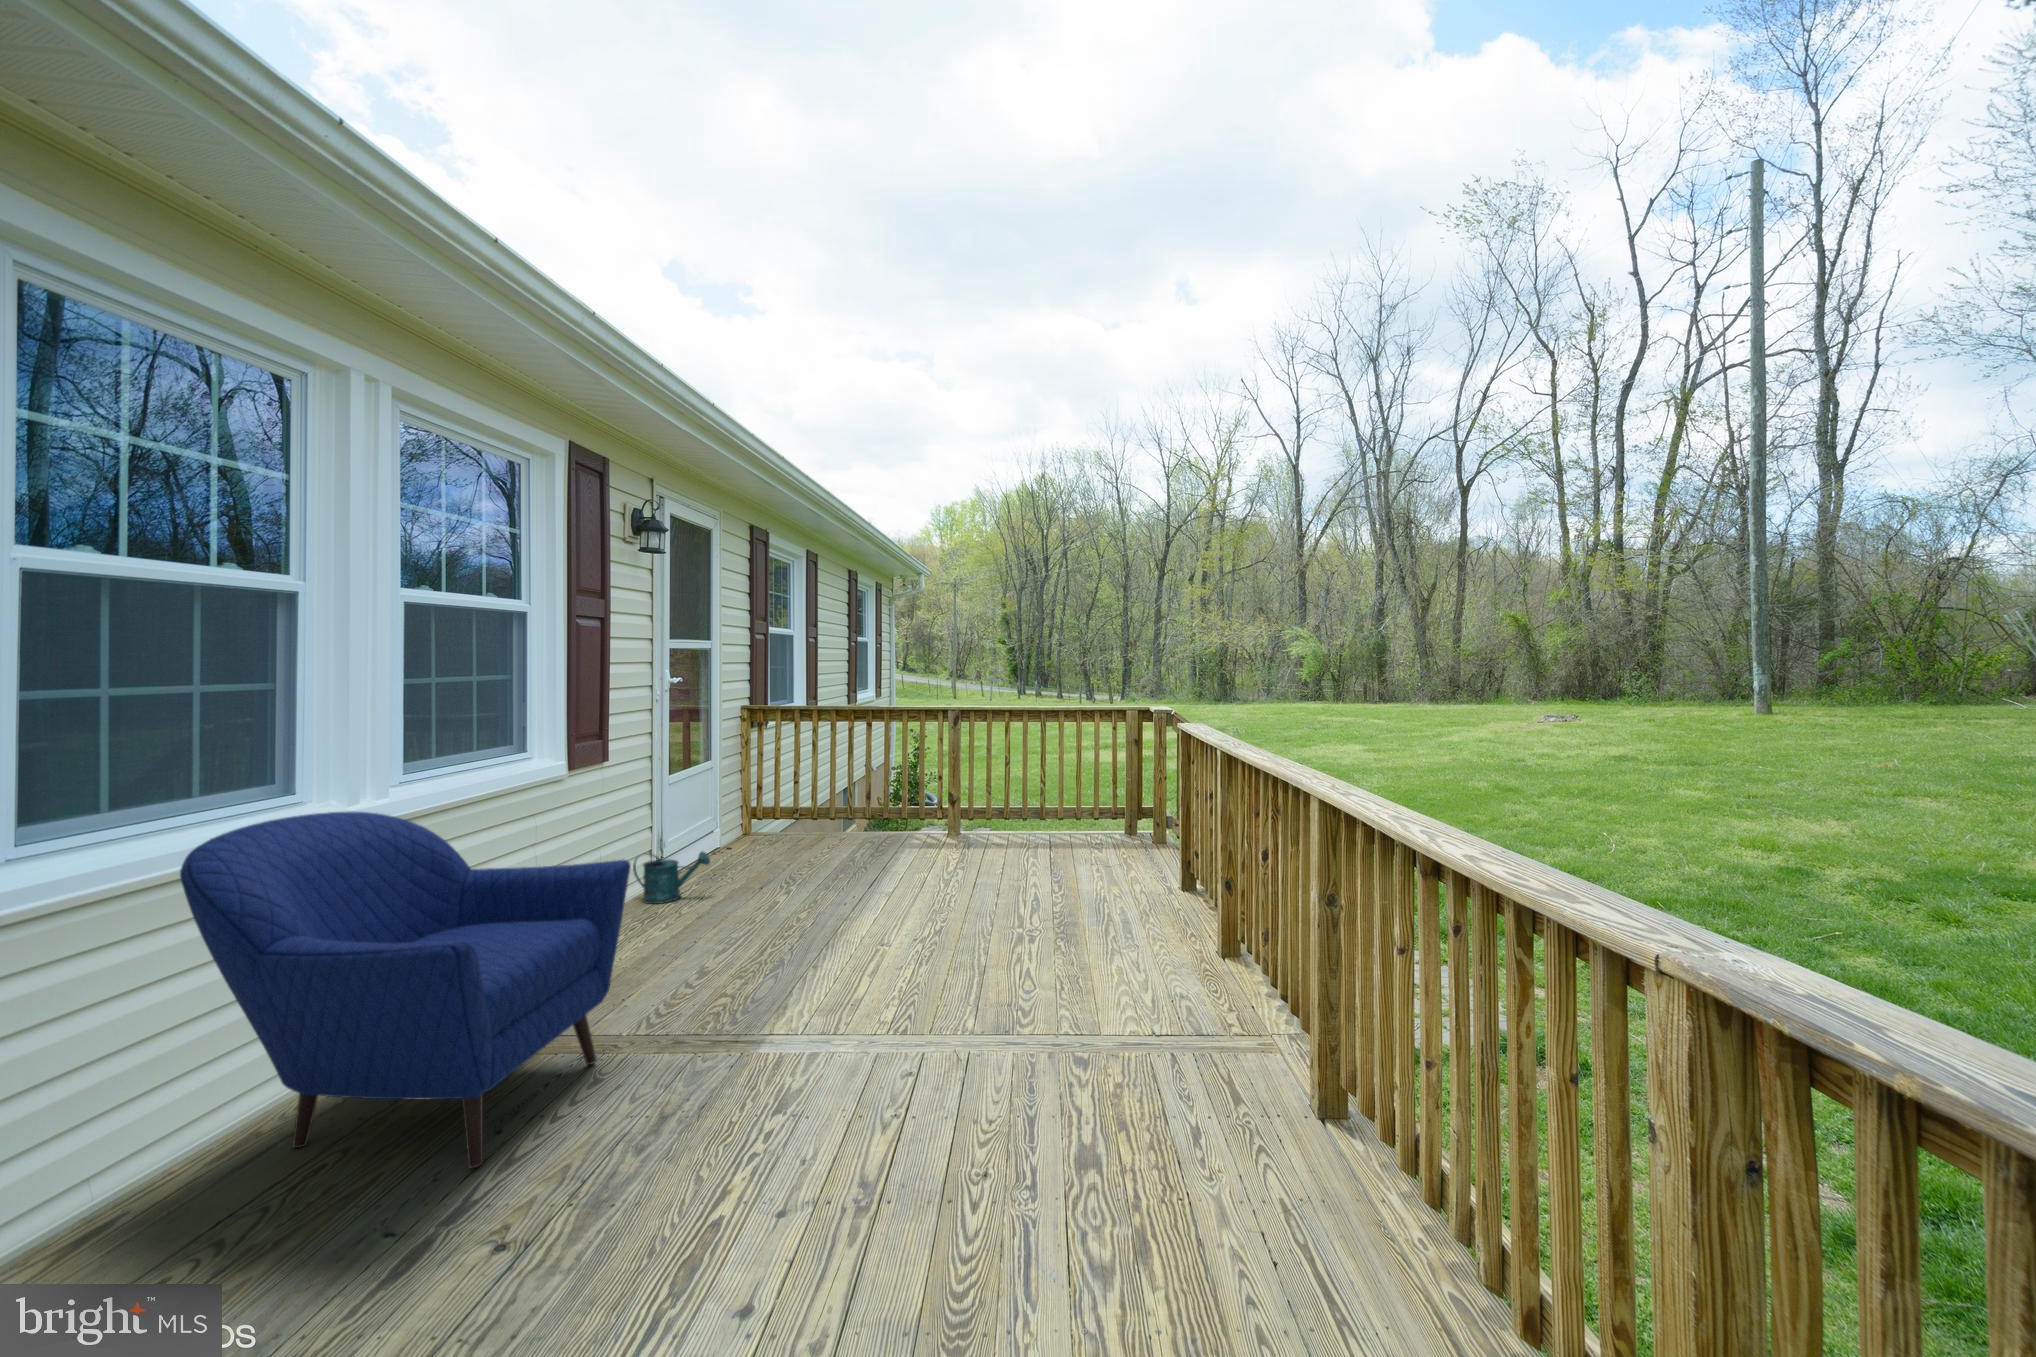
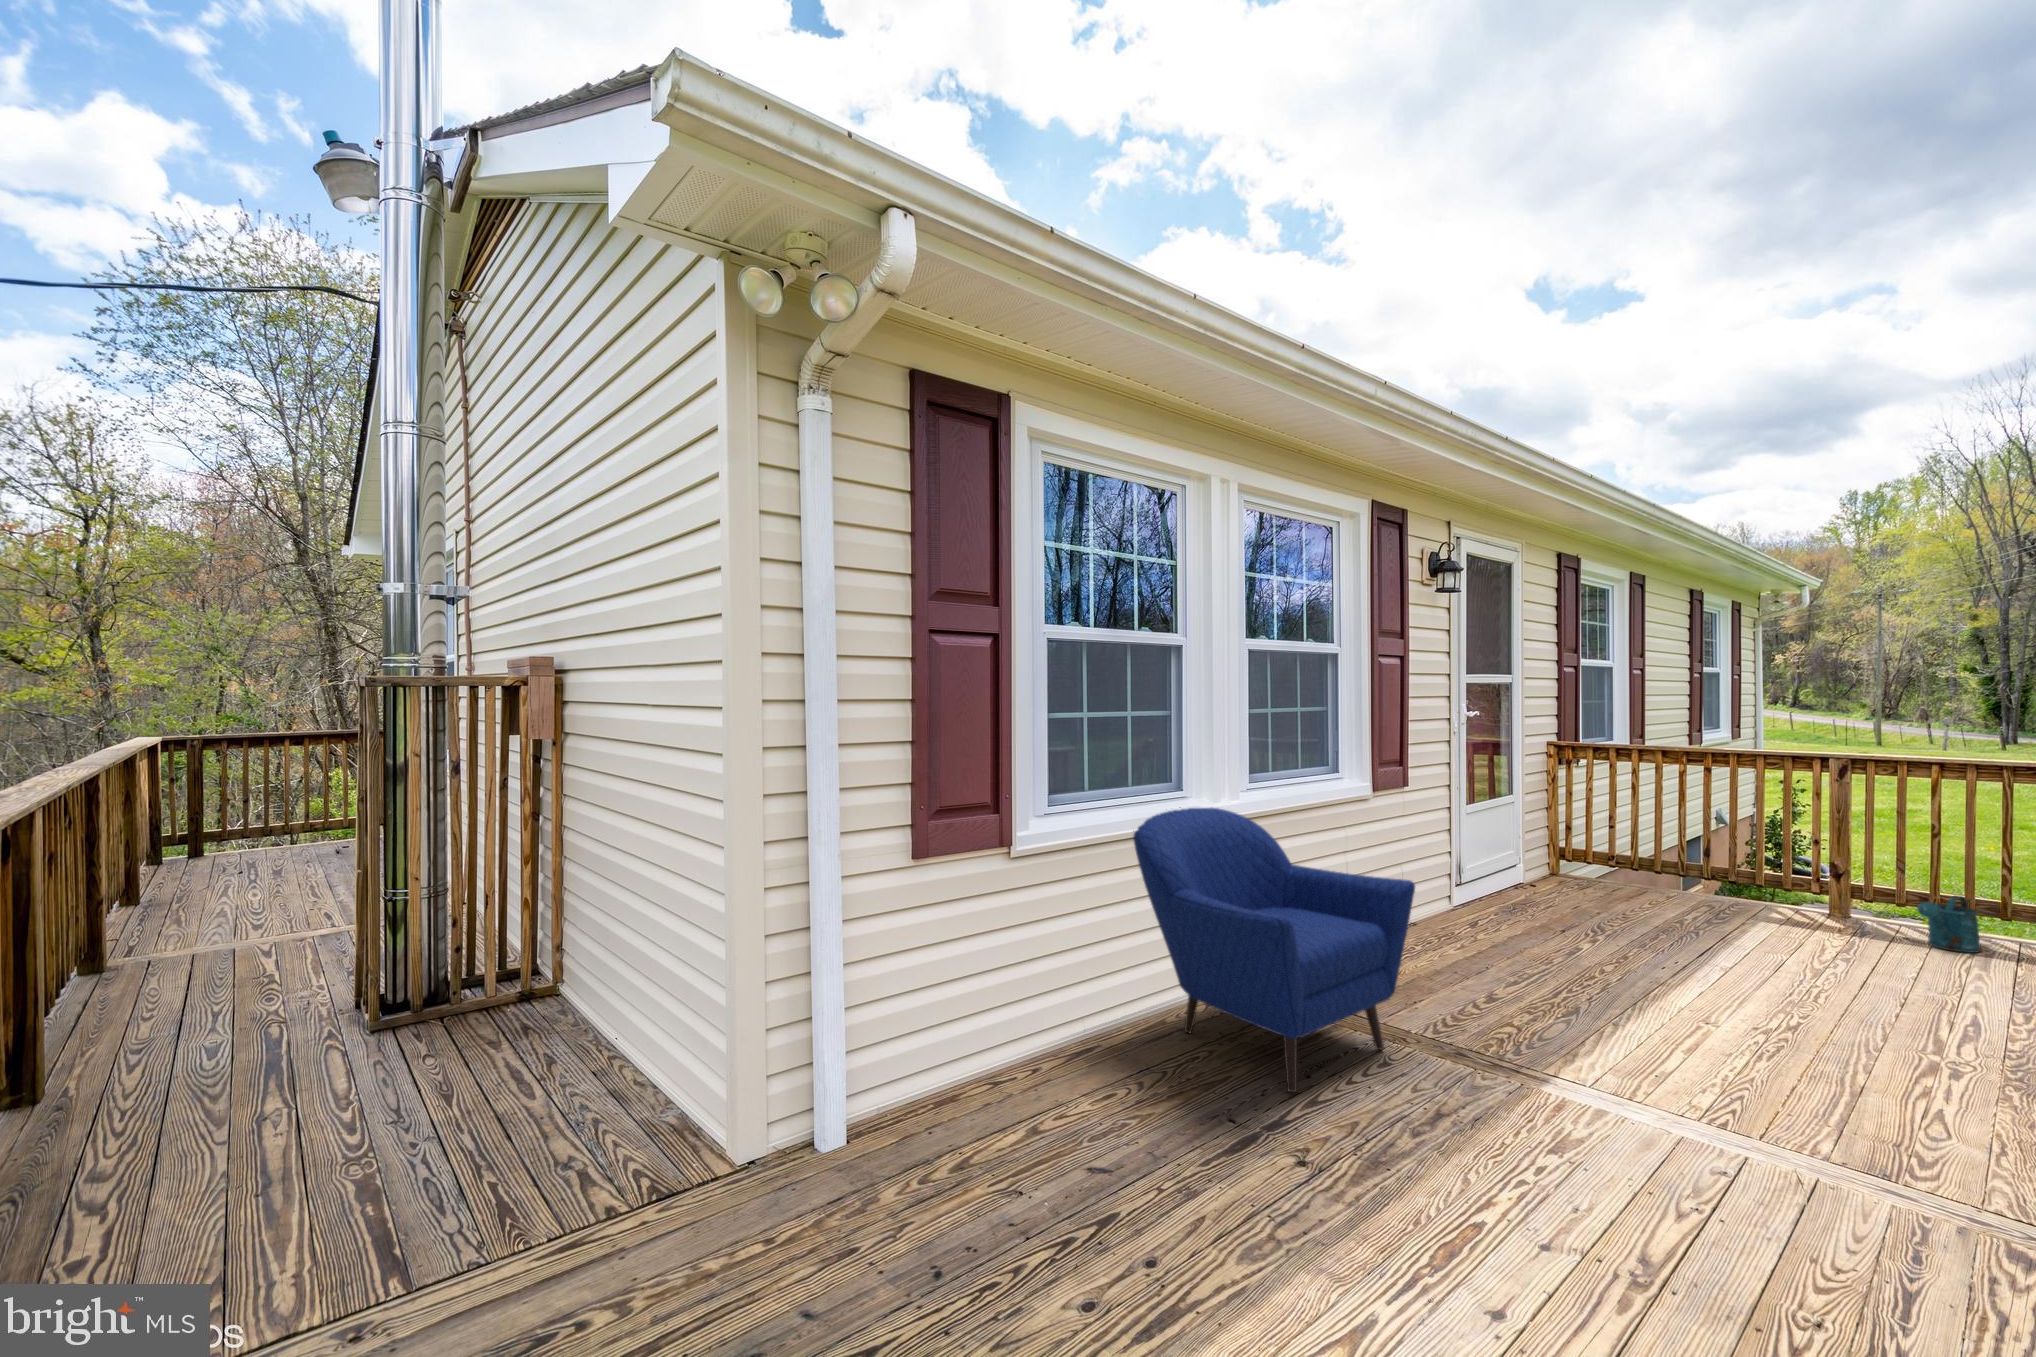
watering can: present [633,852,710,904] -> present [1917,896,1981,953]

